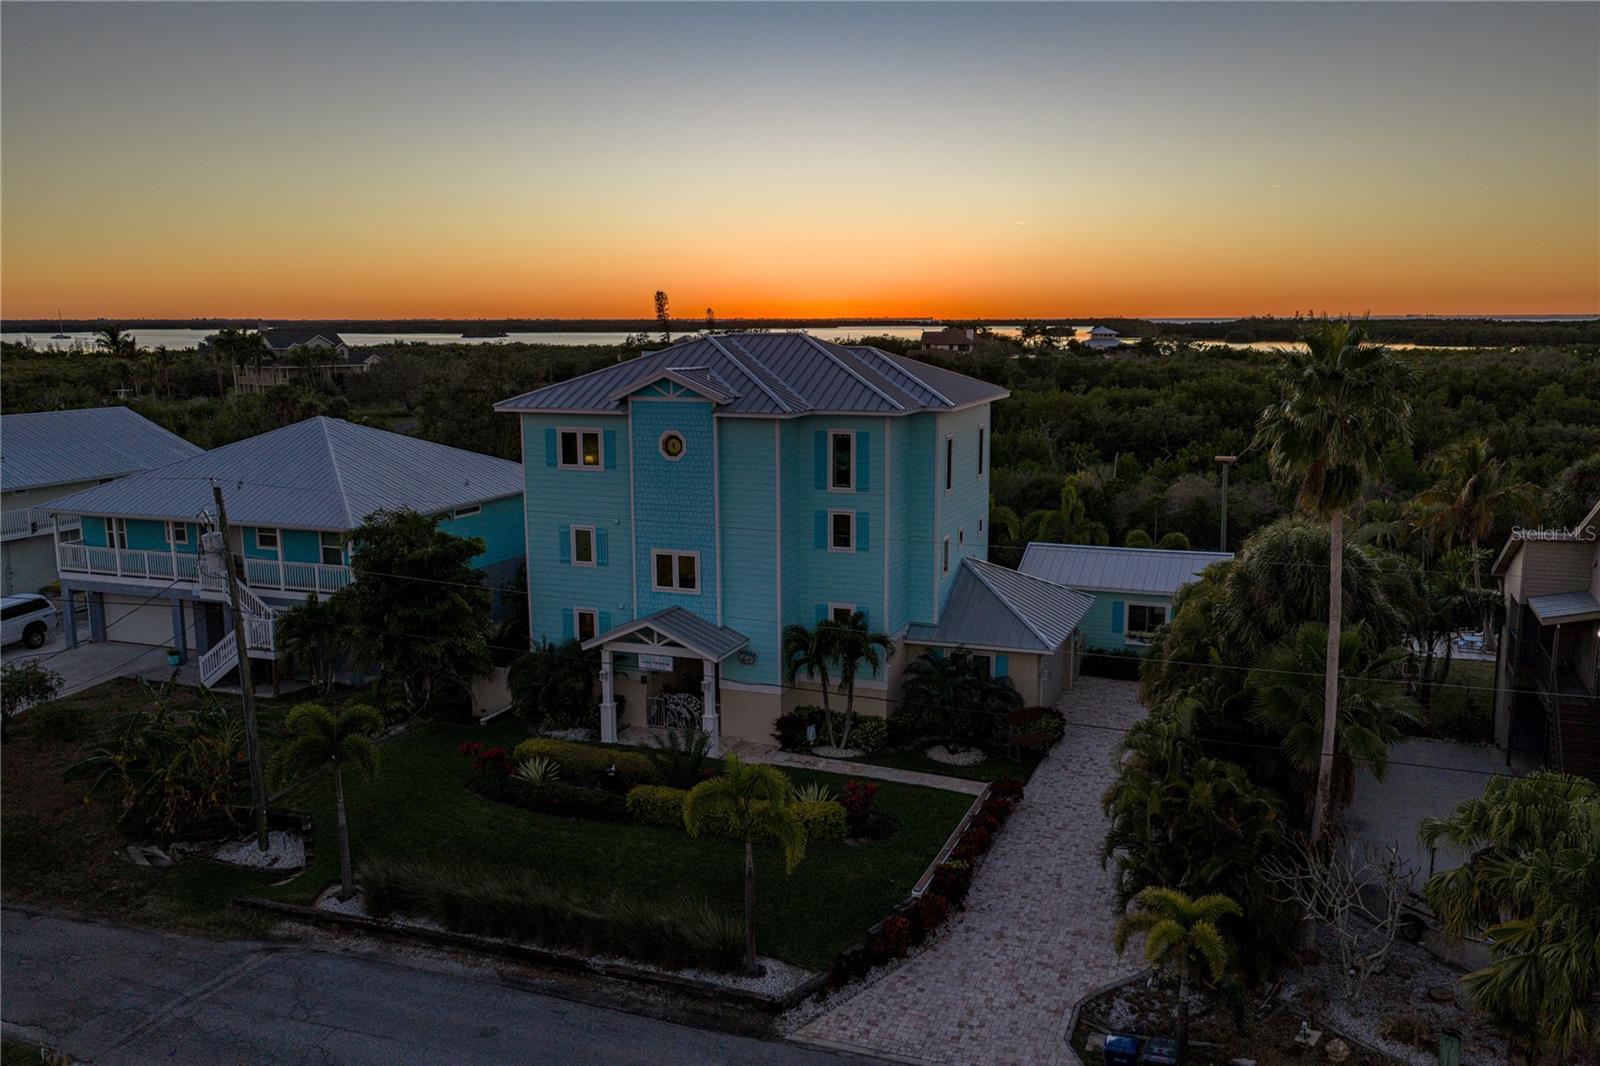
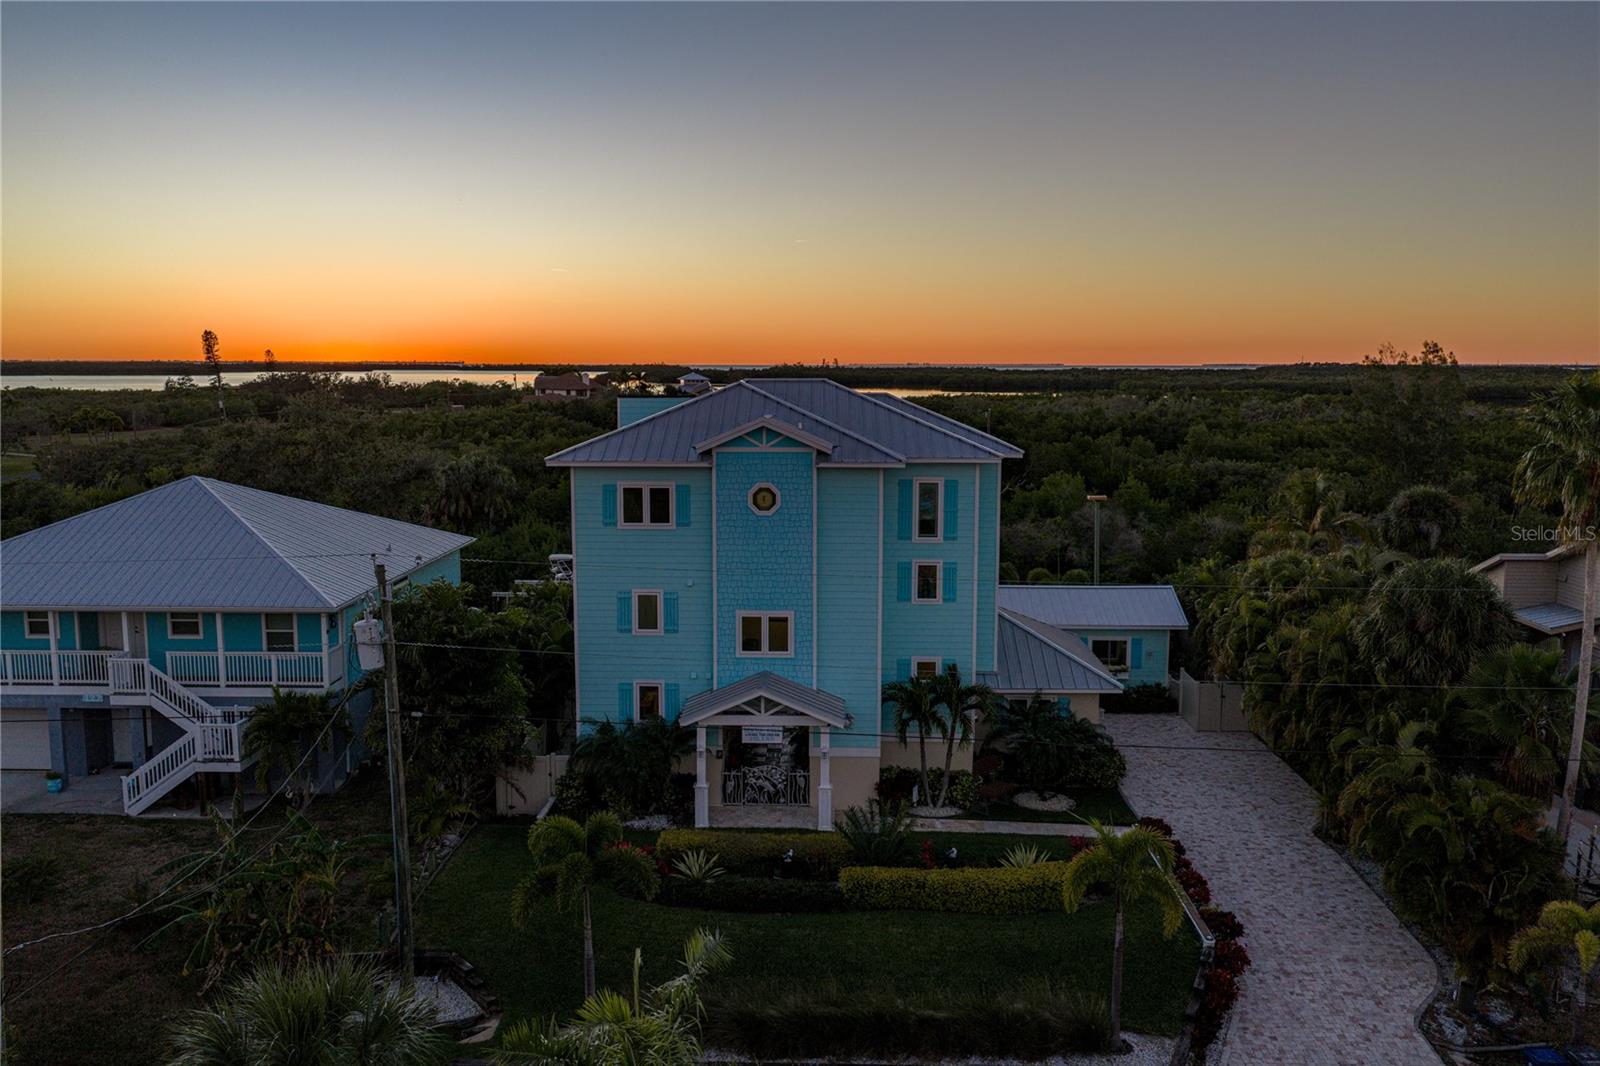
bench: present [1007,706,1056,763] -> present [972,755,1016,815]
watering can: none [1147,966,1186,1004] -> present [1456,976,1481,1012]

